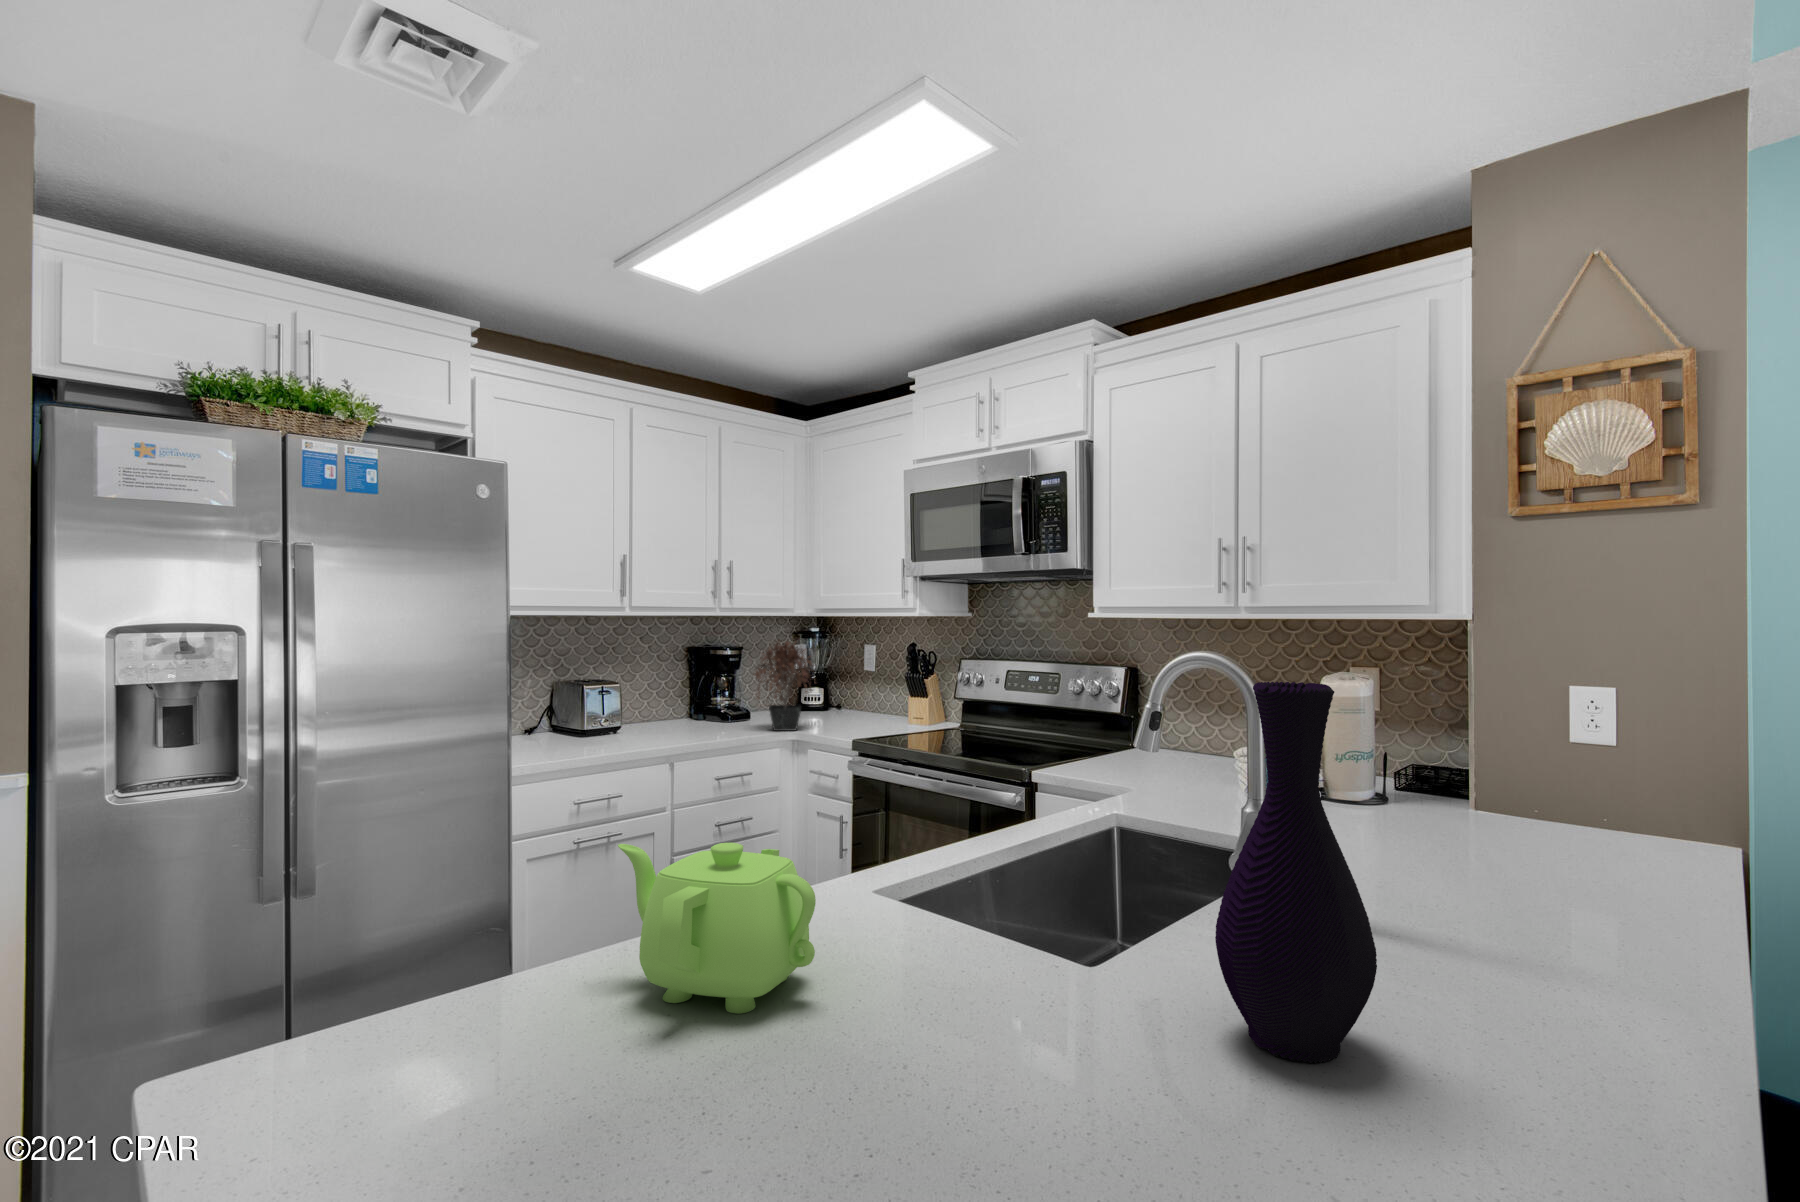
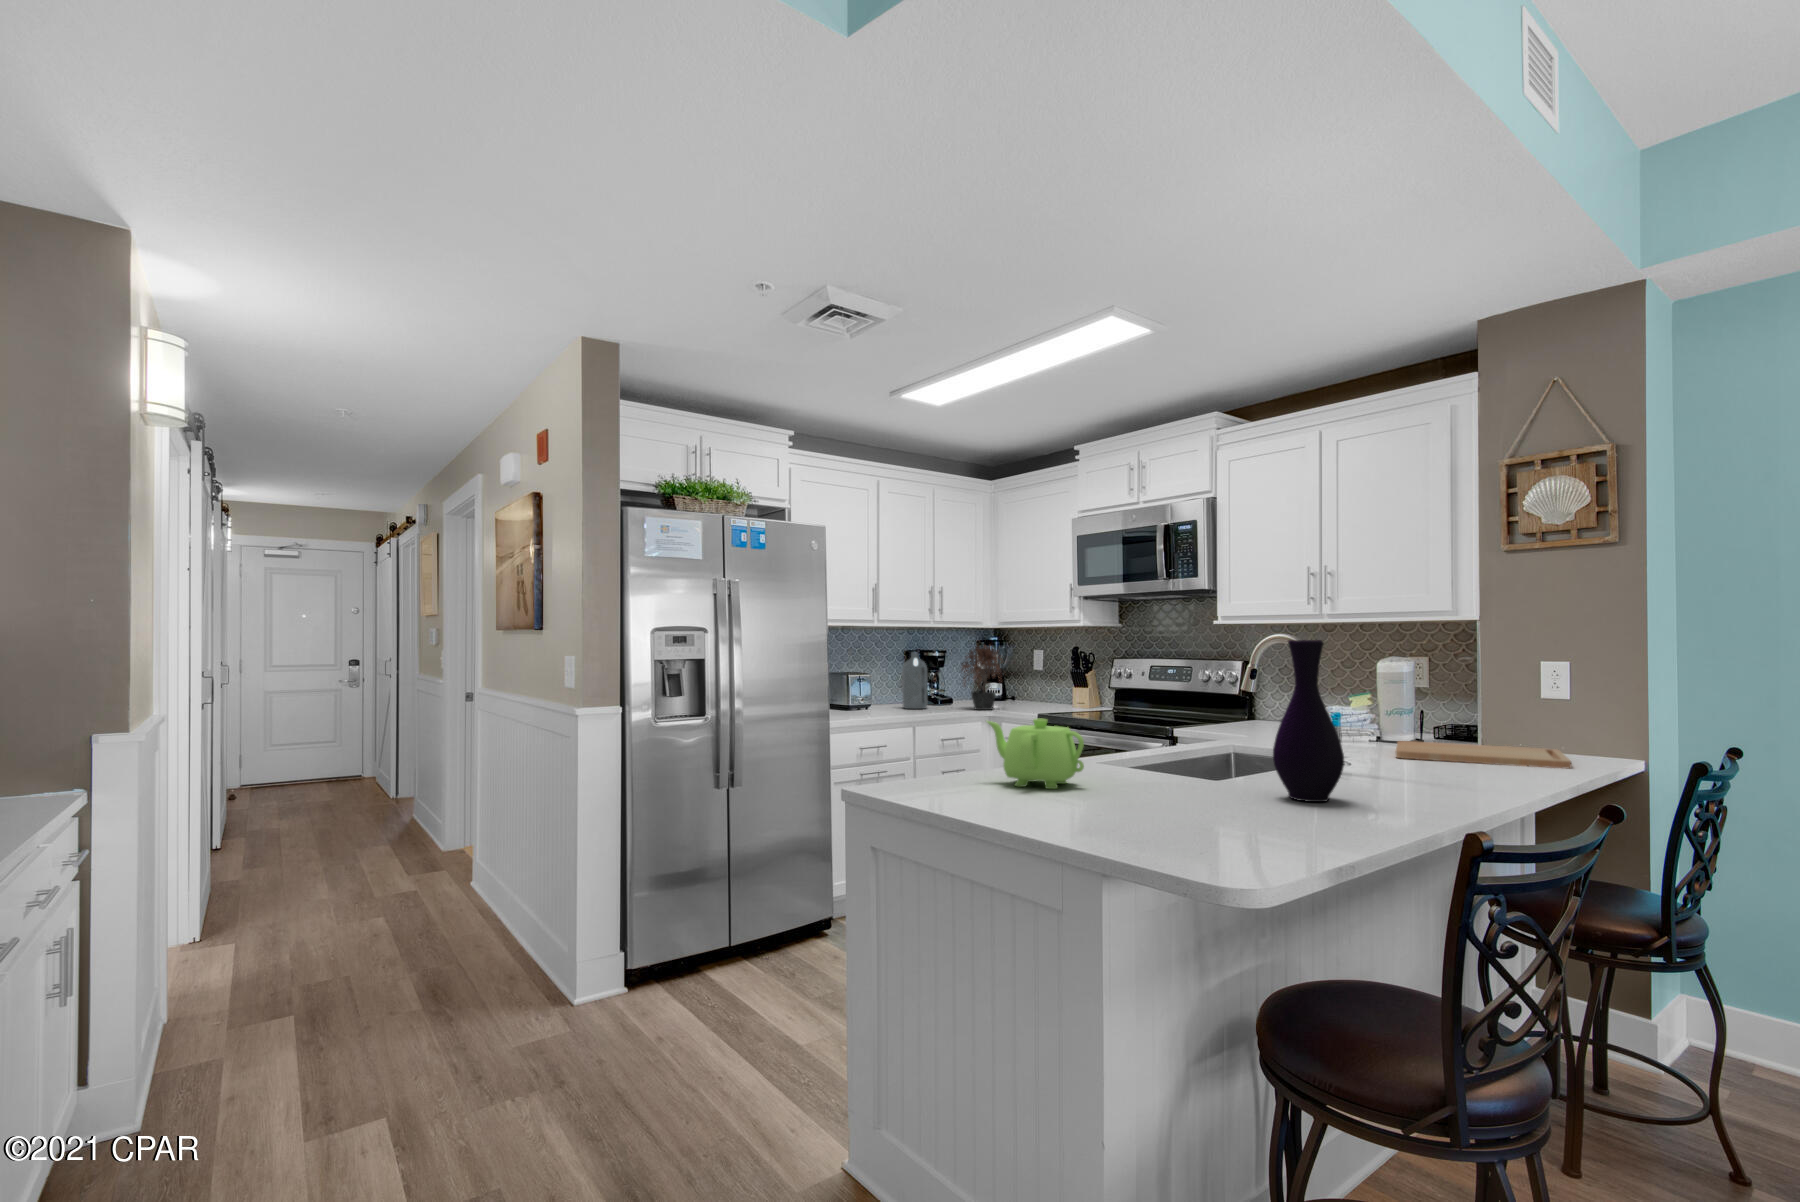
bottle: none [674,651,710,730] -> present [902,652,927,709]
cutting board: none [1360,806,1658,875] -> present [1396,741,1571,769]

